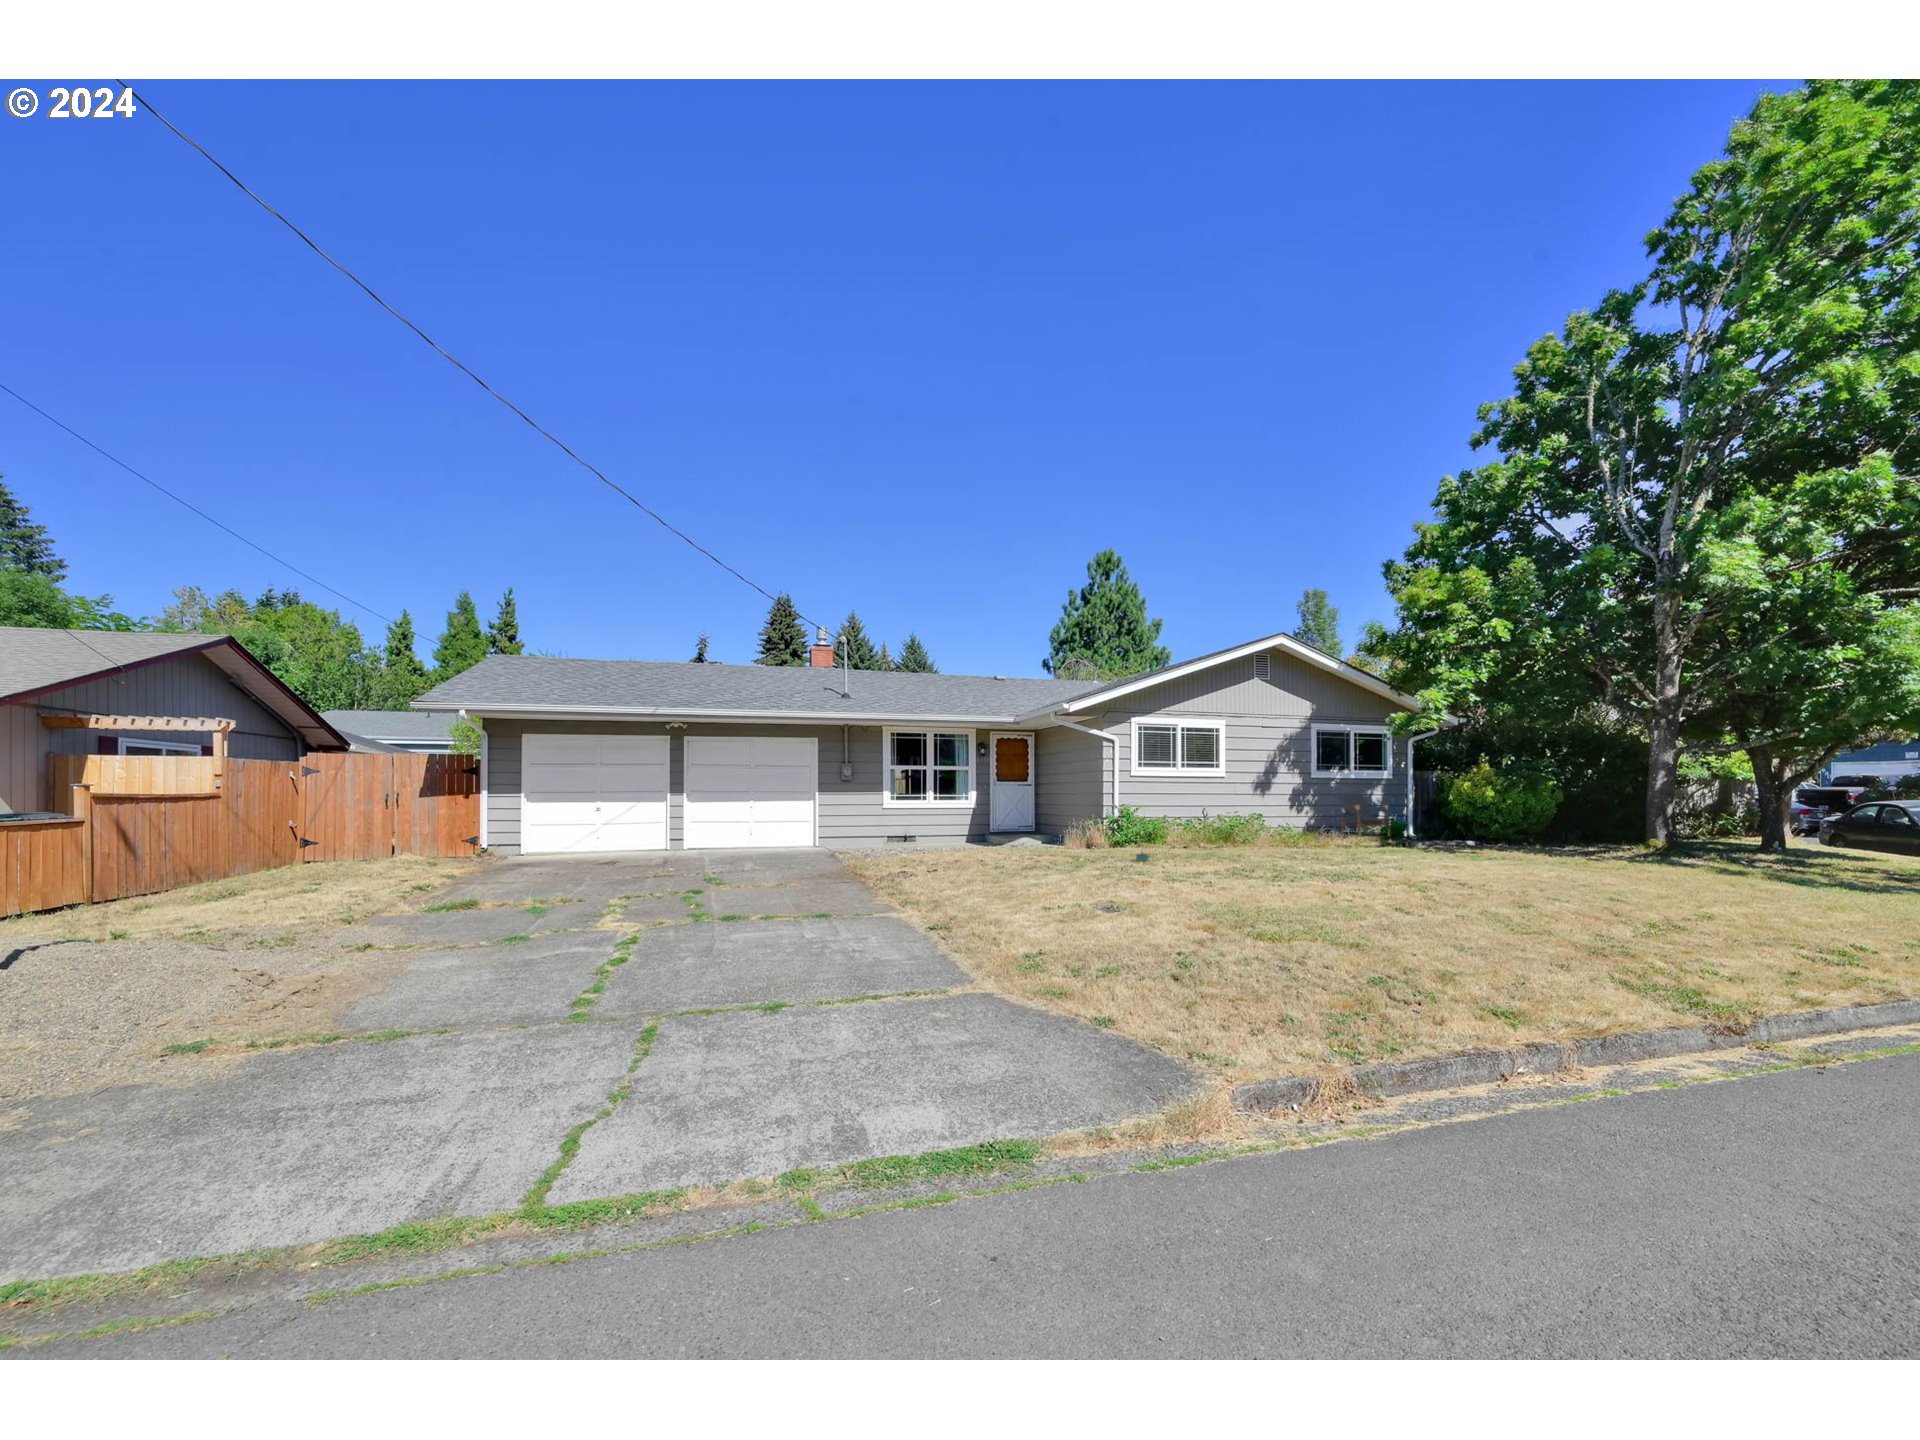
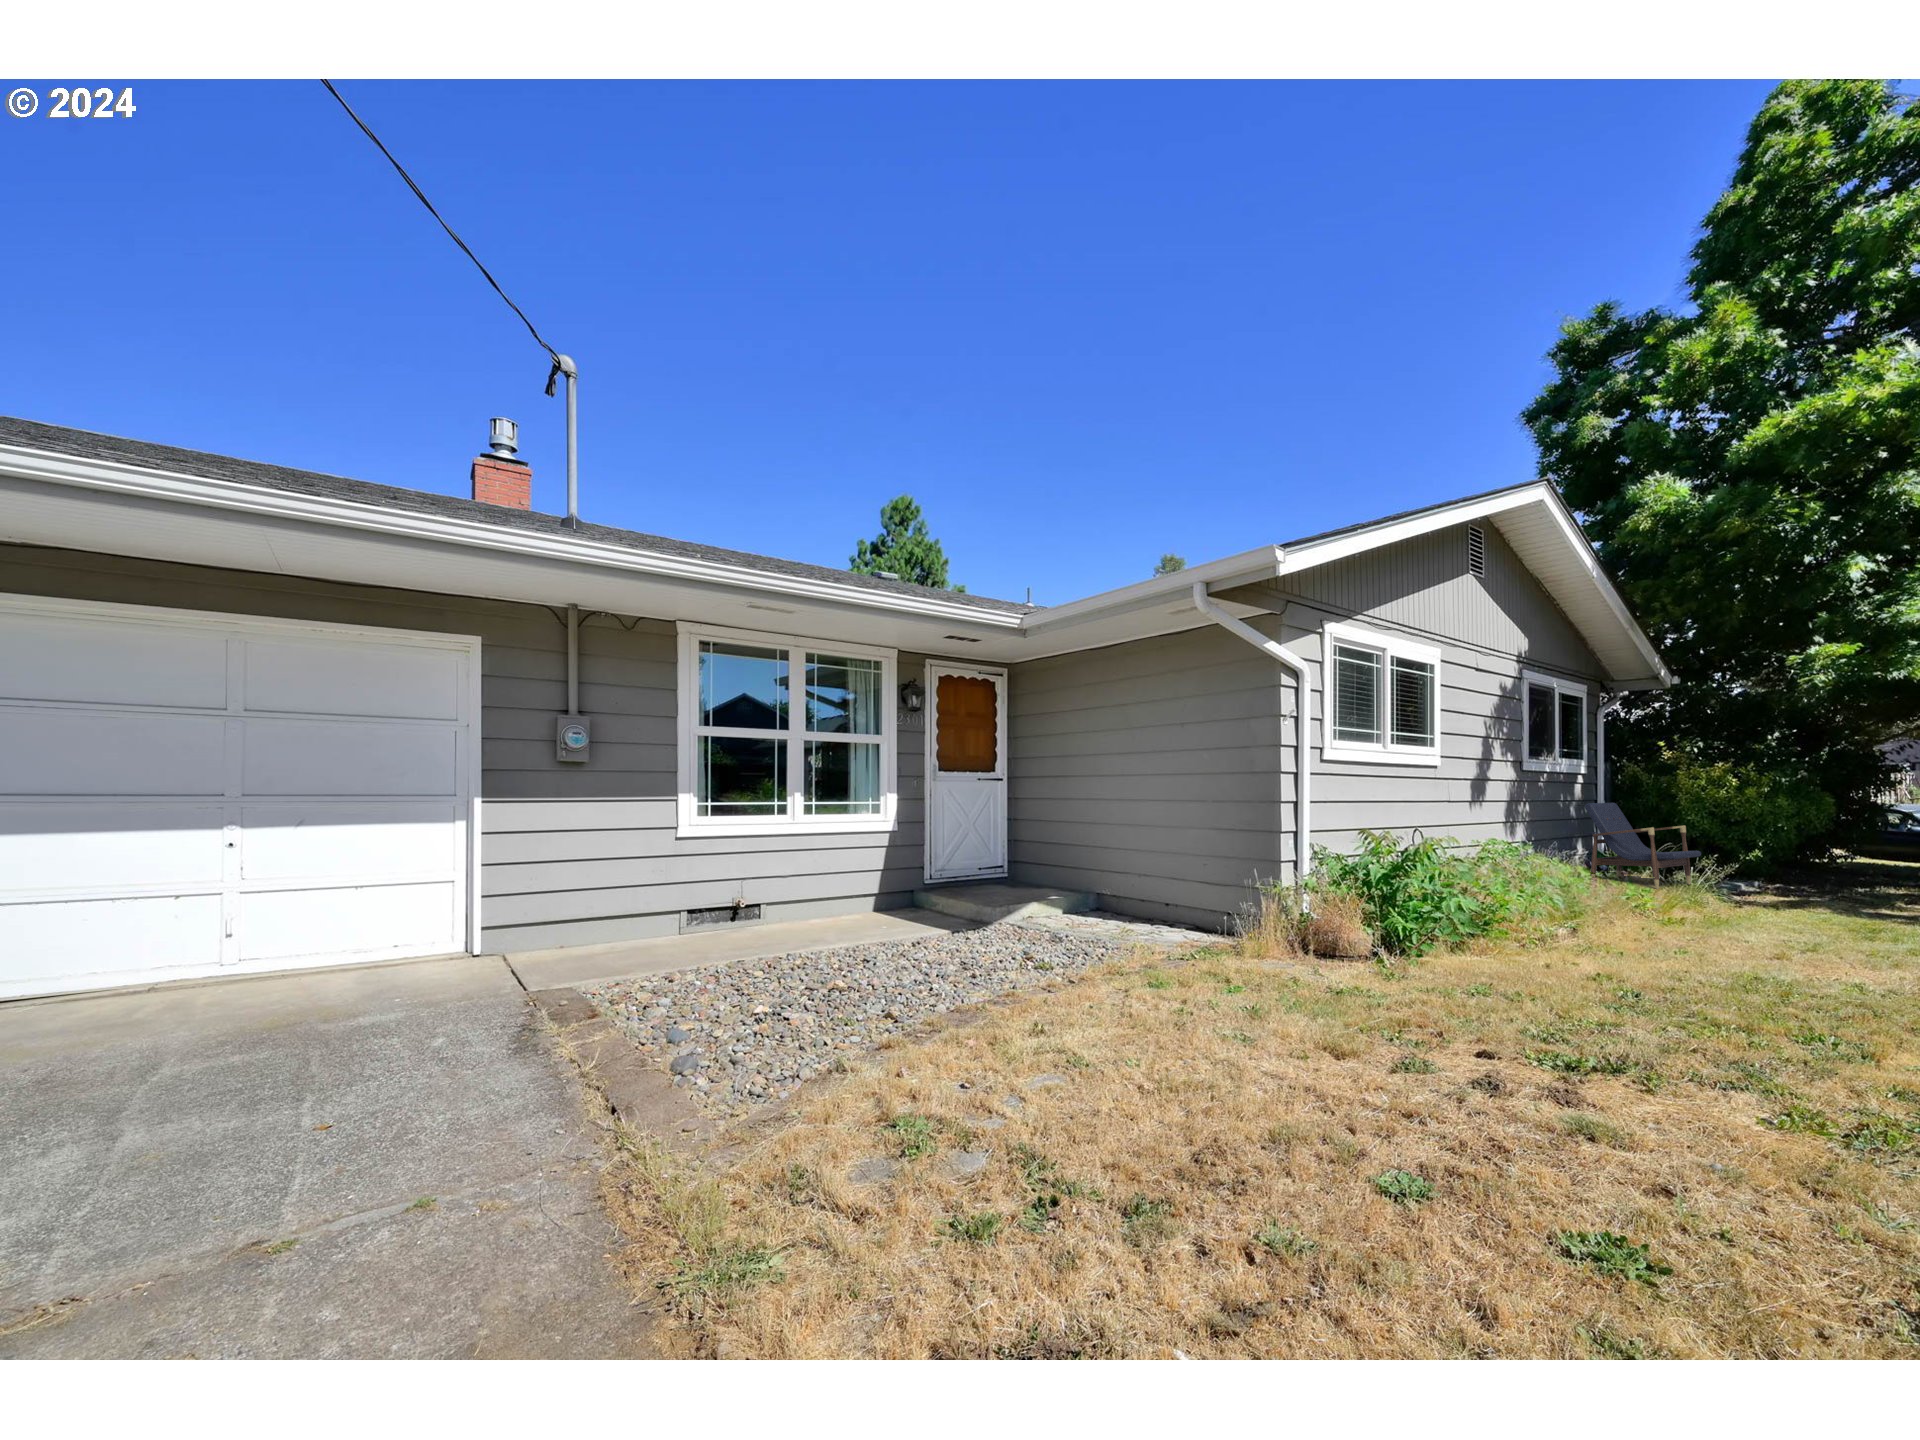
potted plant: present [1136,821,1149,861] -> none [1553,908,1646,1050]

